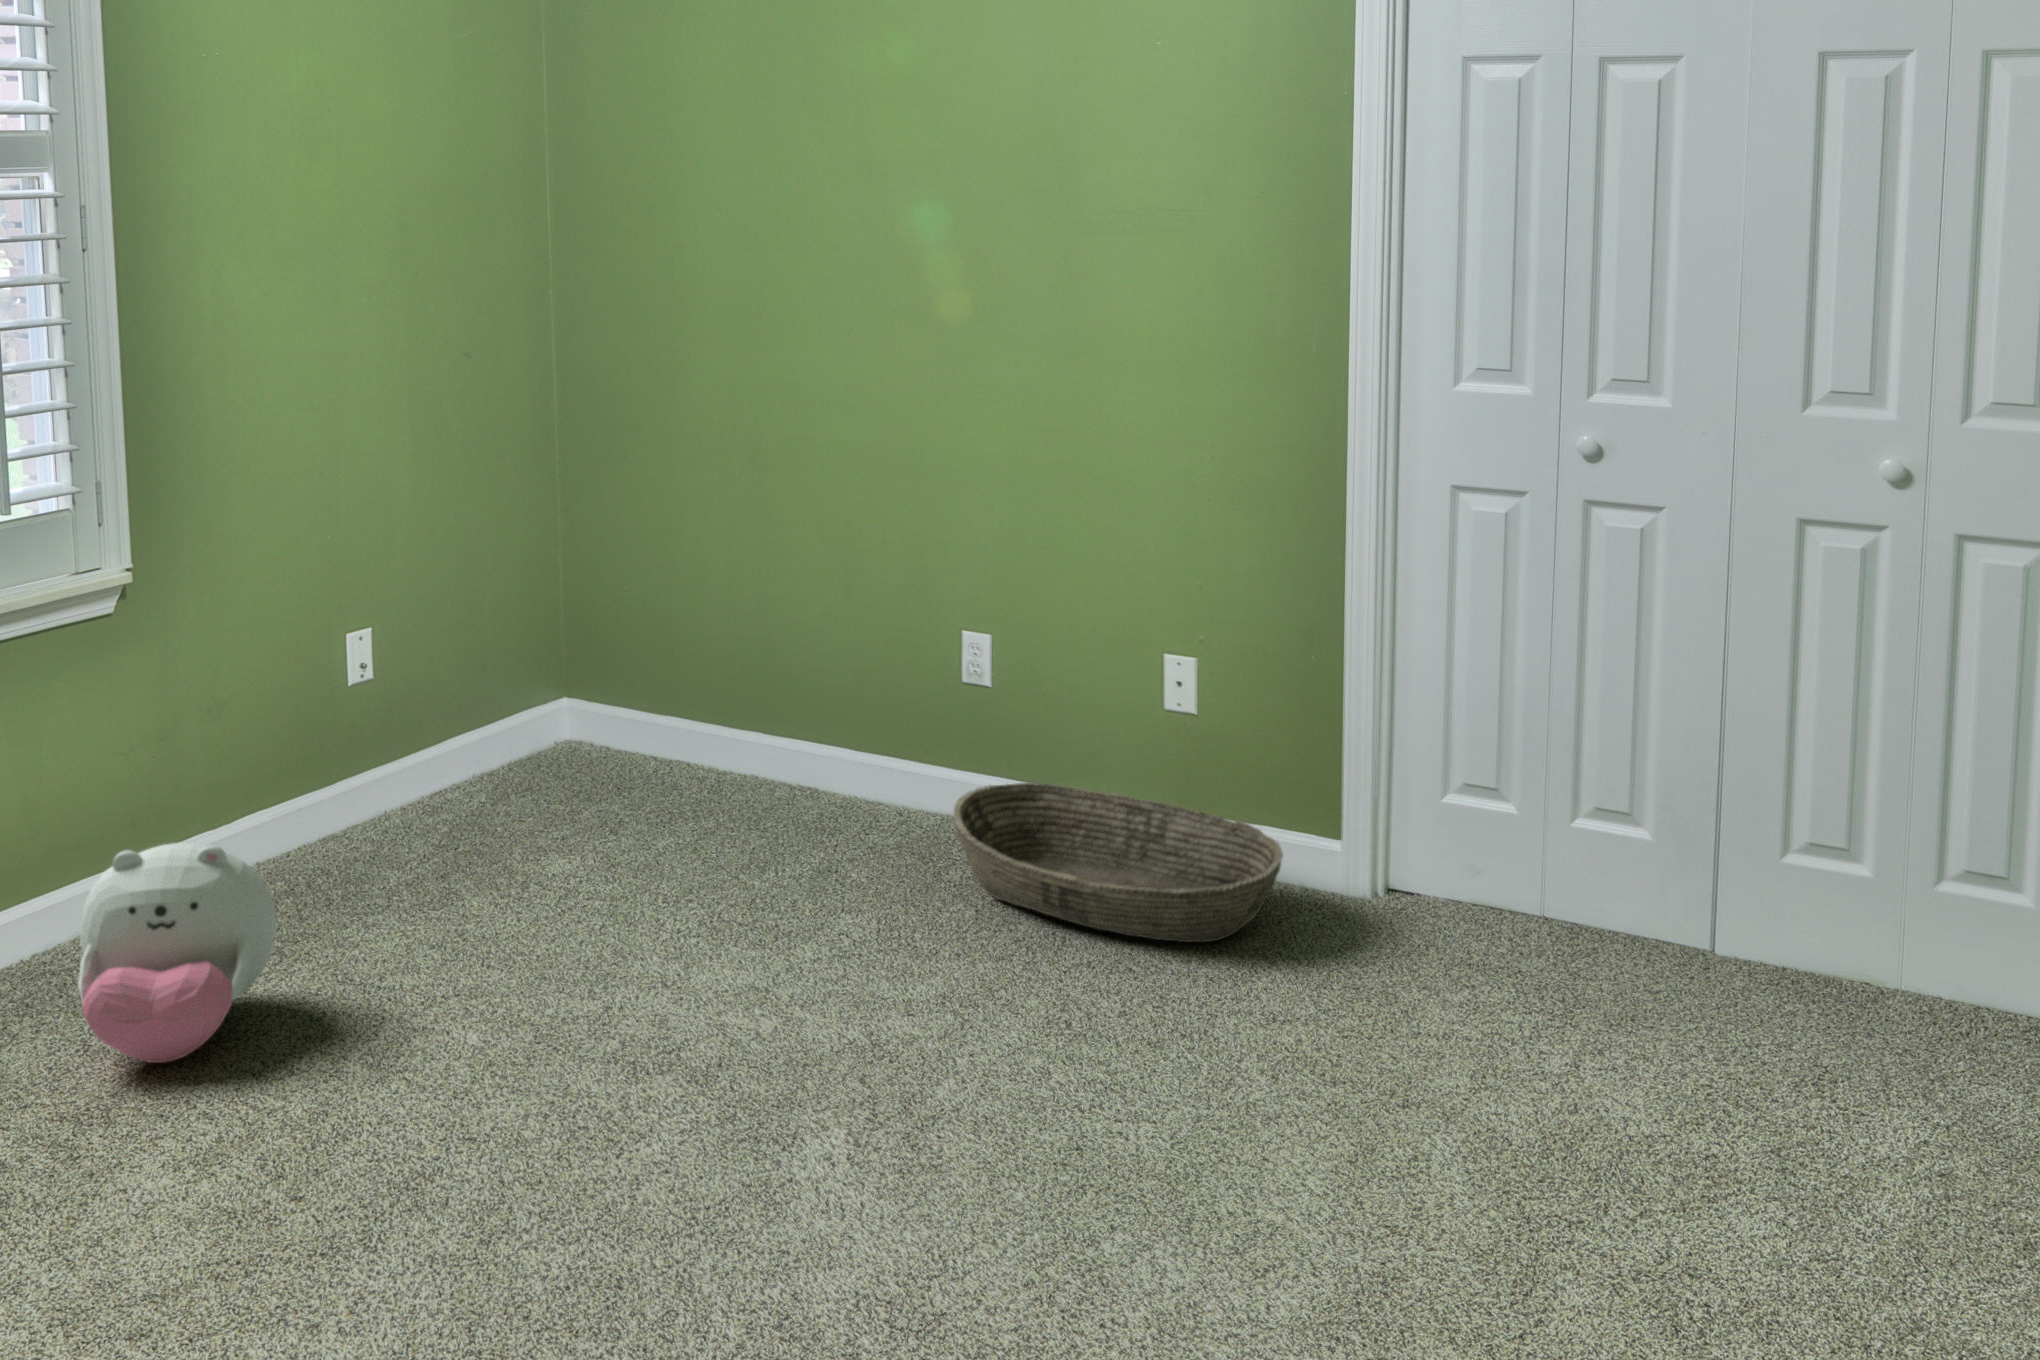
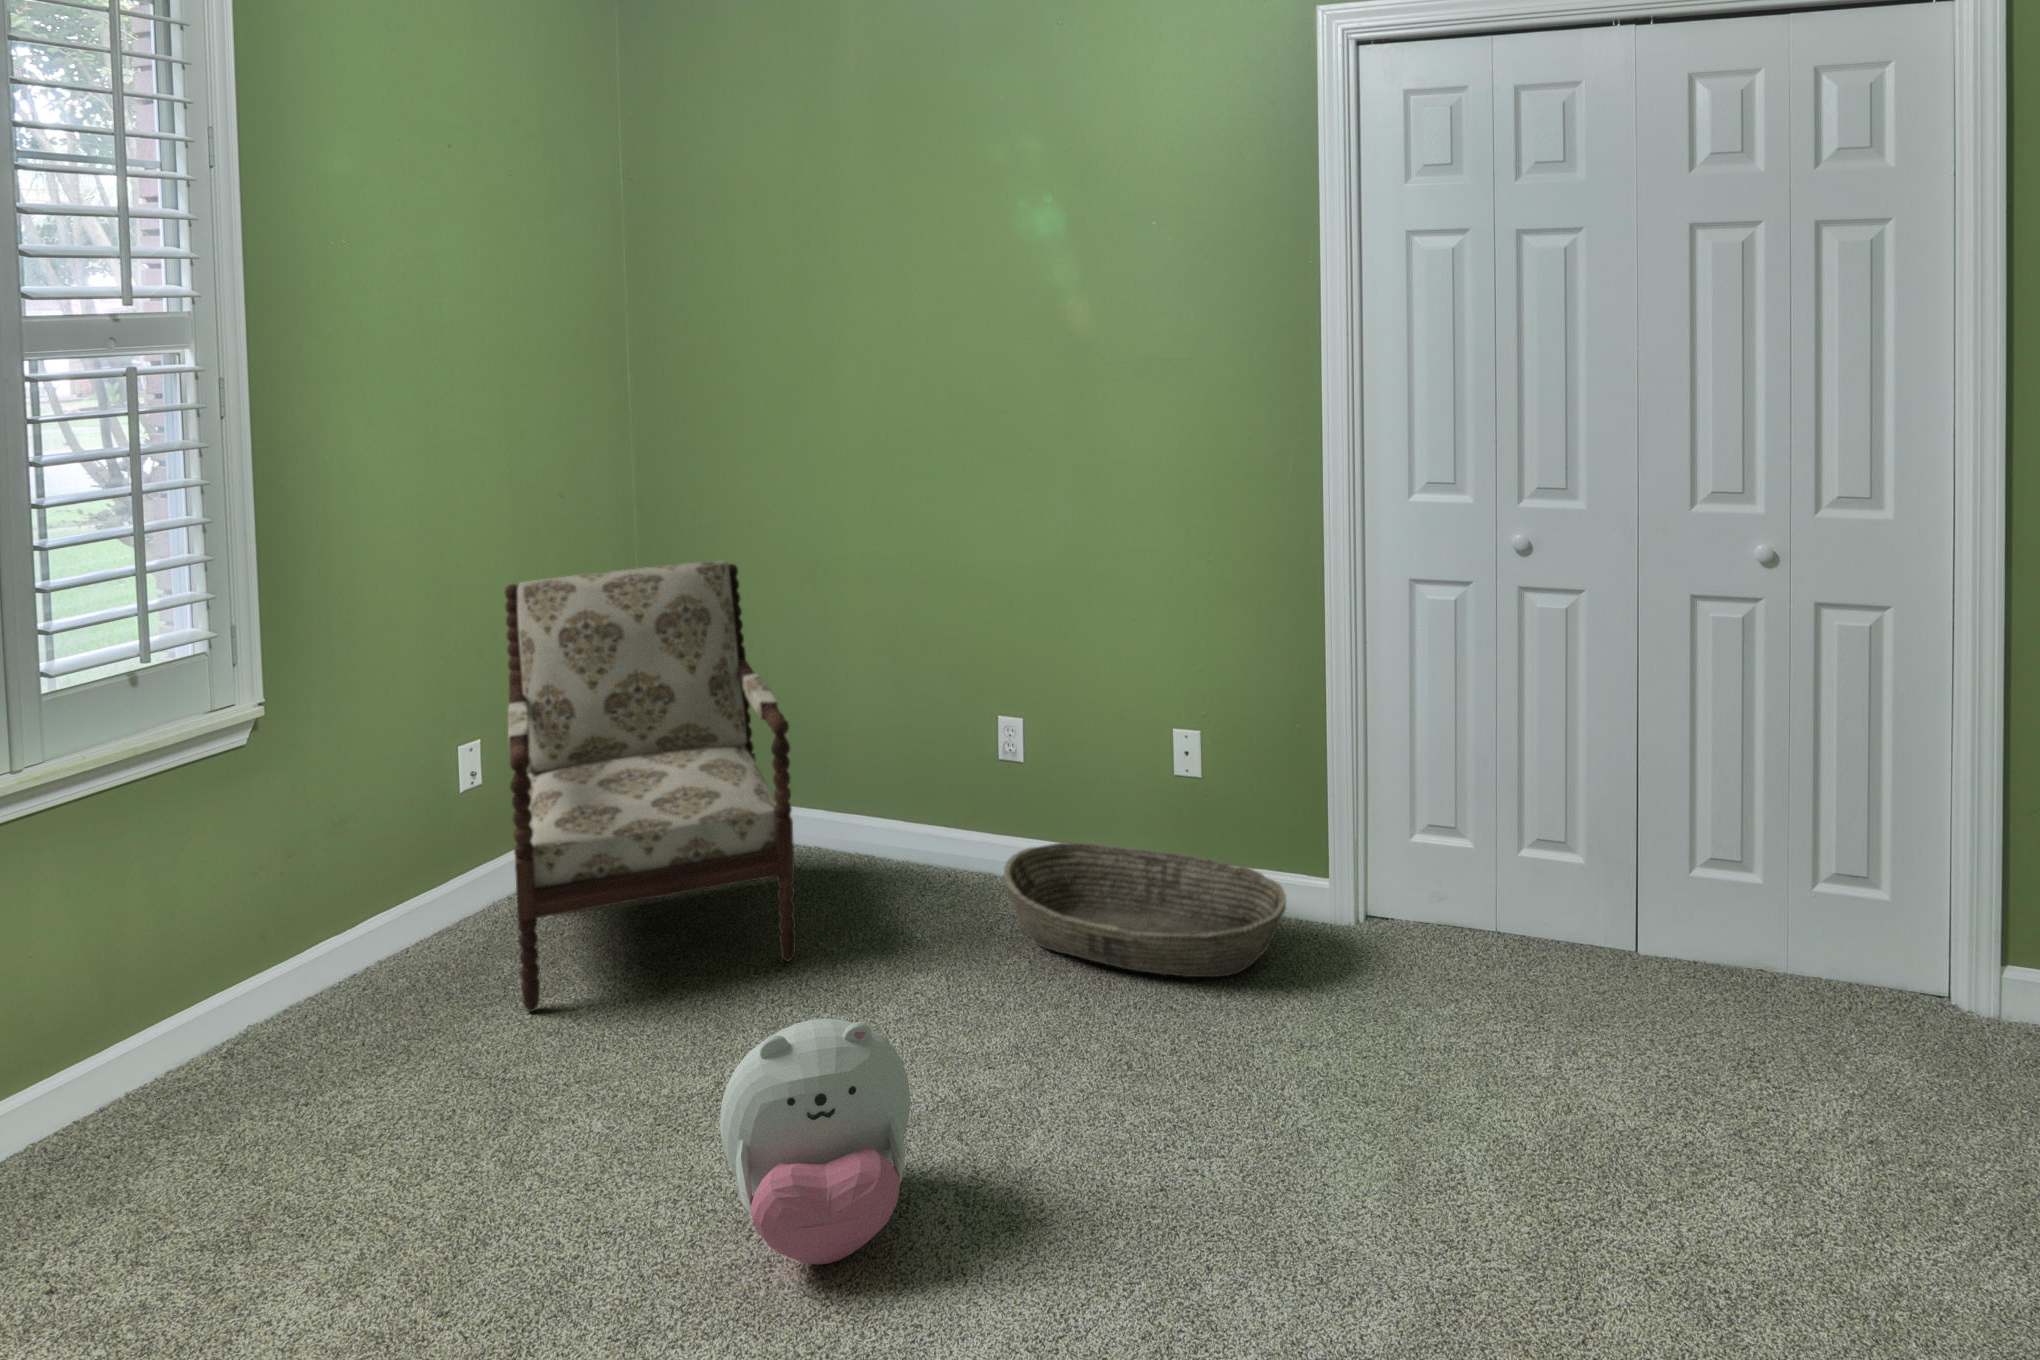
armchair: none [391,435,710,924] -> present [505,561,796,1012]
plush toy: present [78,843,276,1063] -> present [720,1019,910,1265]

